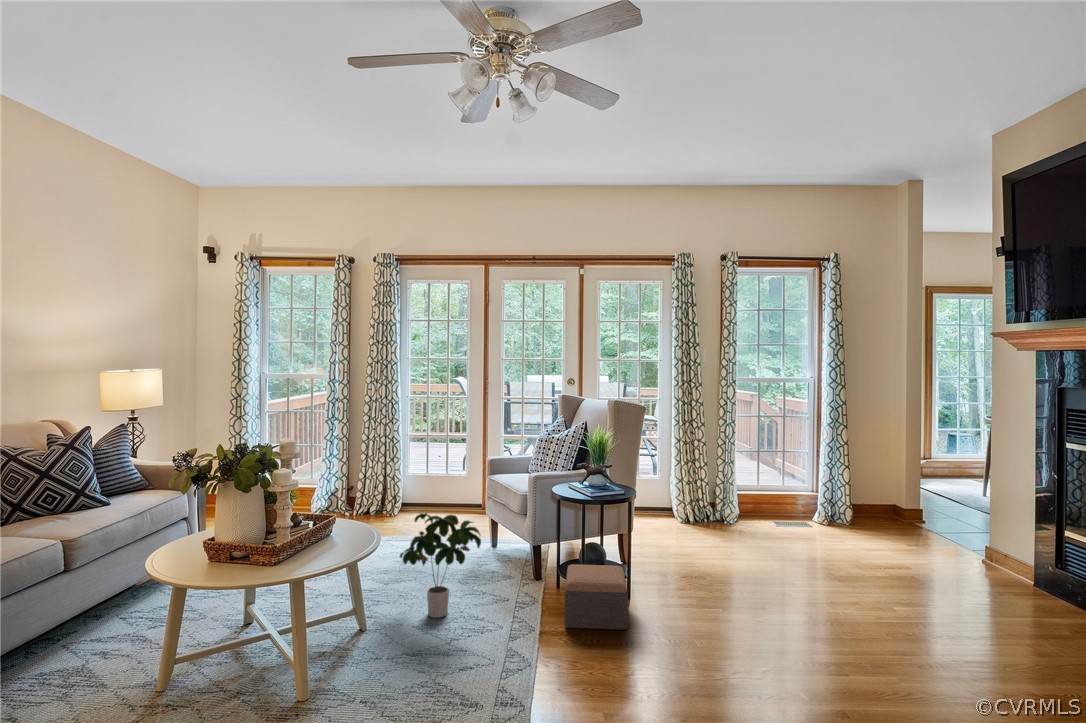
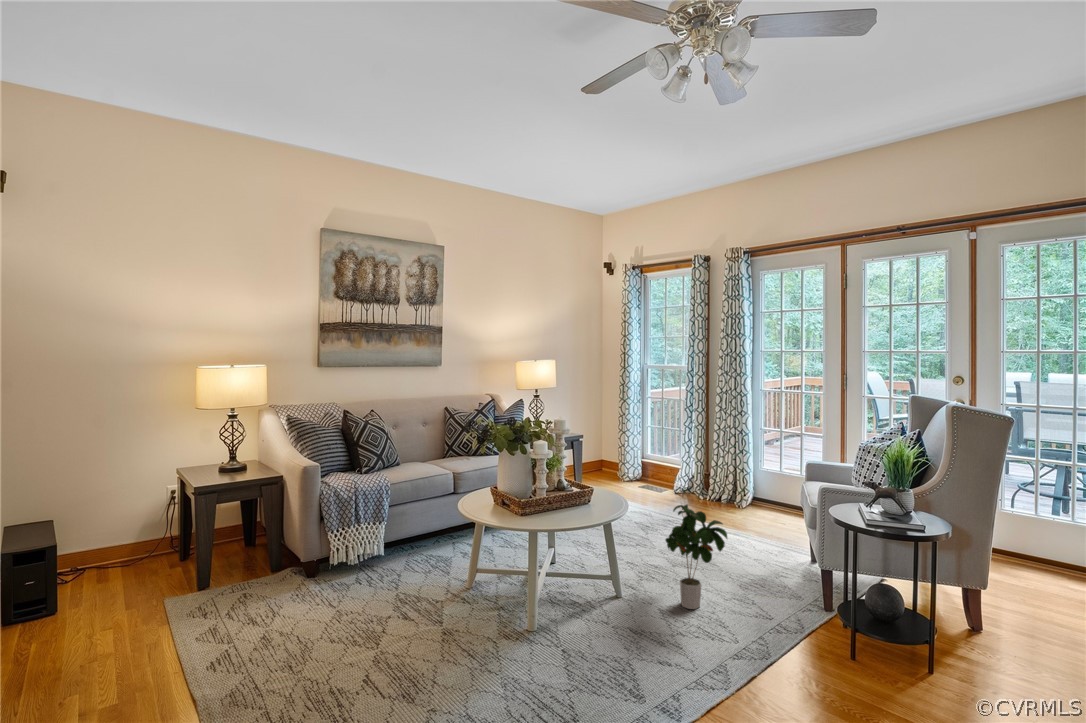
footstool: present [565,564,628,630] -> none [806,599,912,700]

